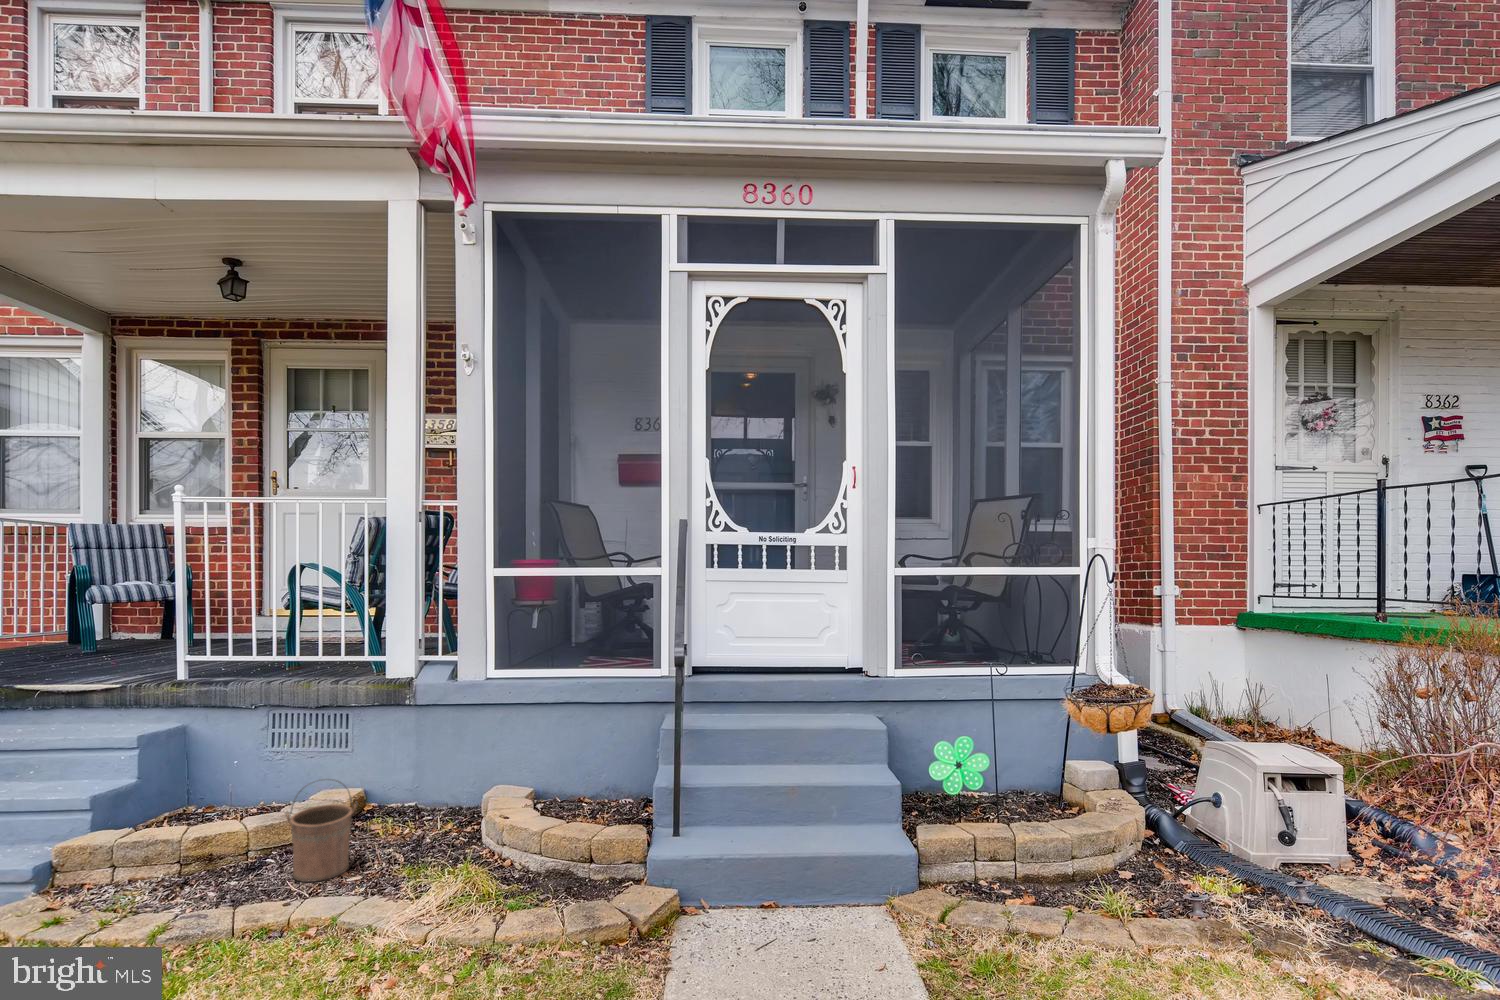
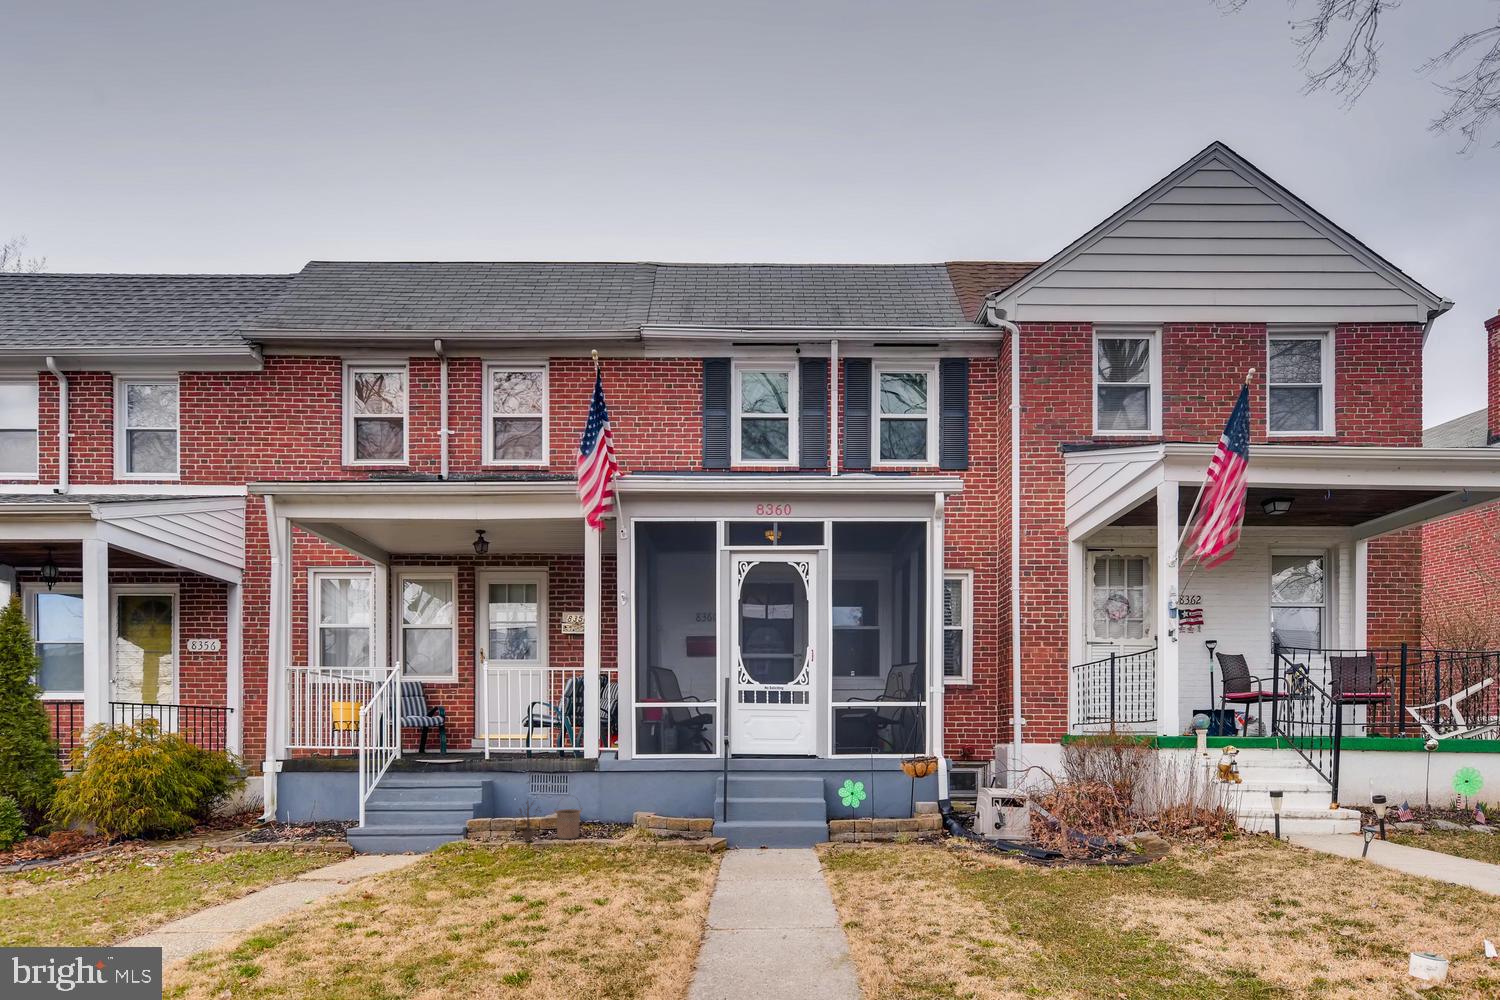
decorative plant: none [165,796,249,894] -> present [510,801,539,841]

